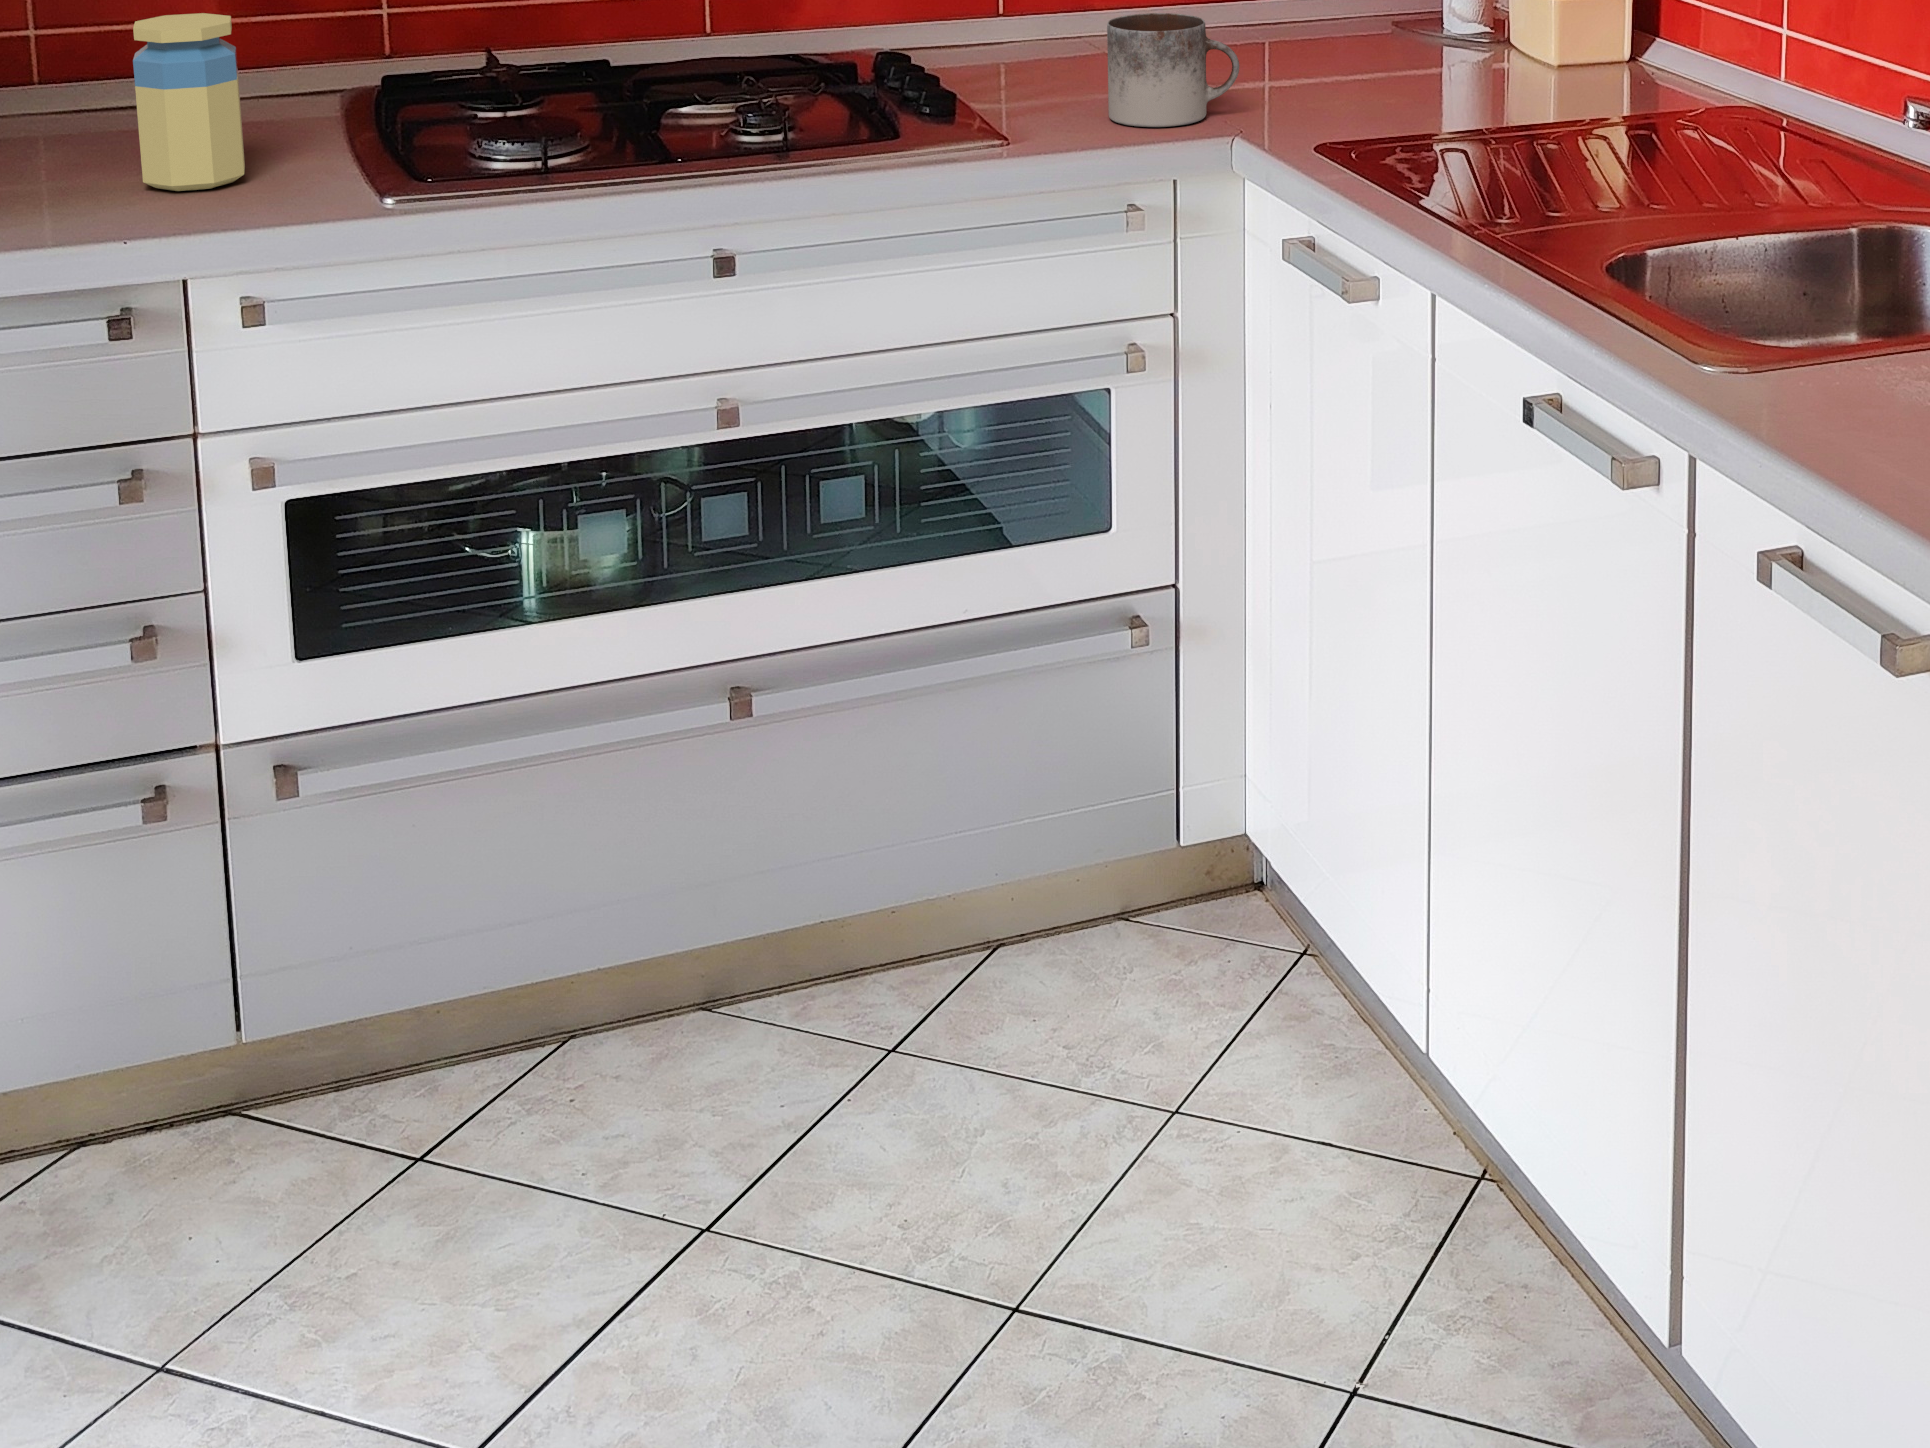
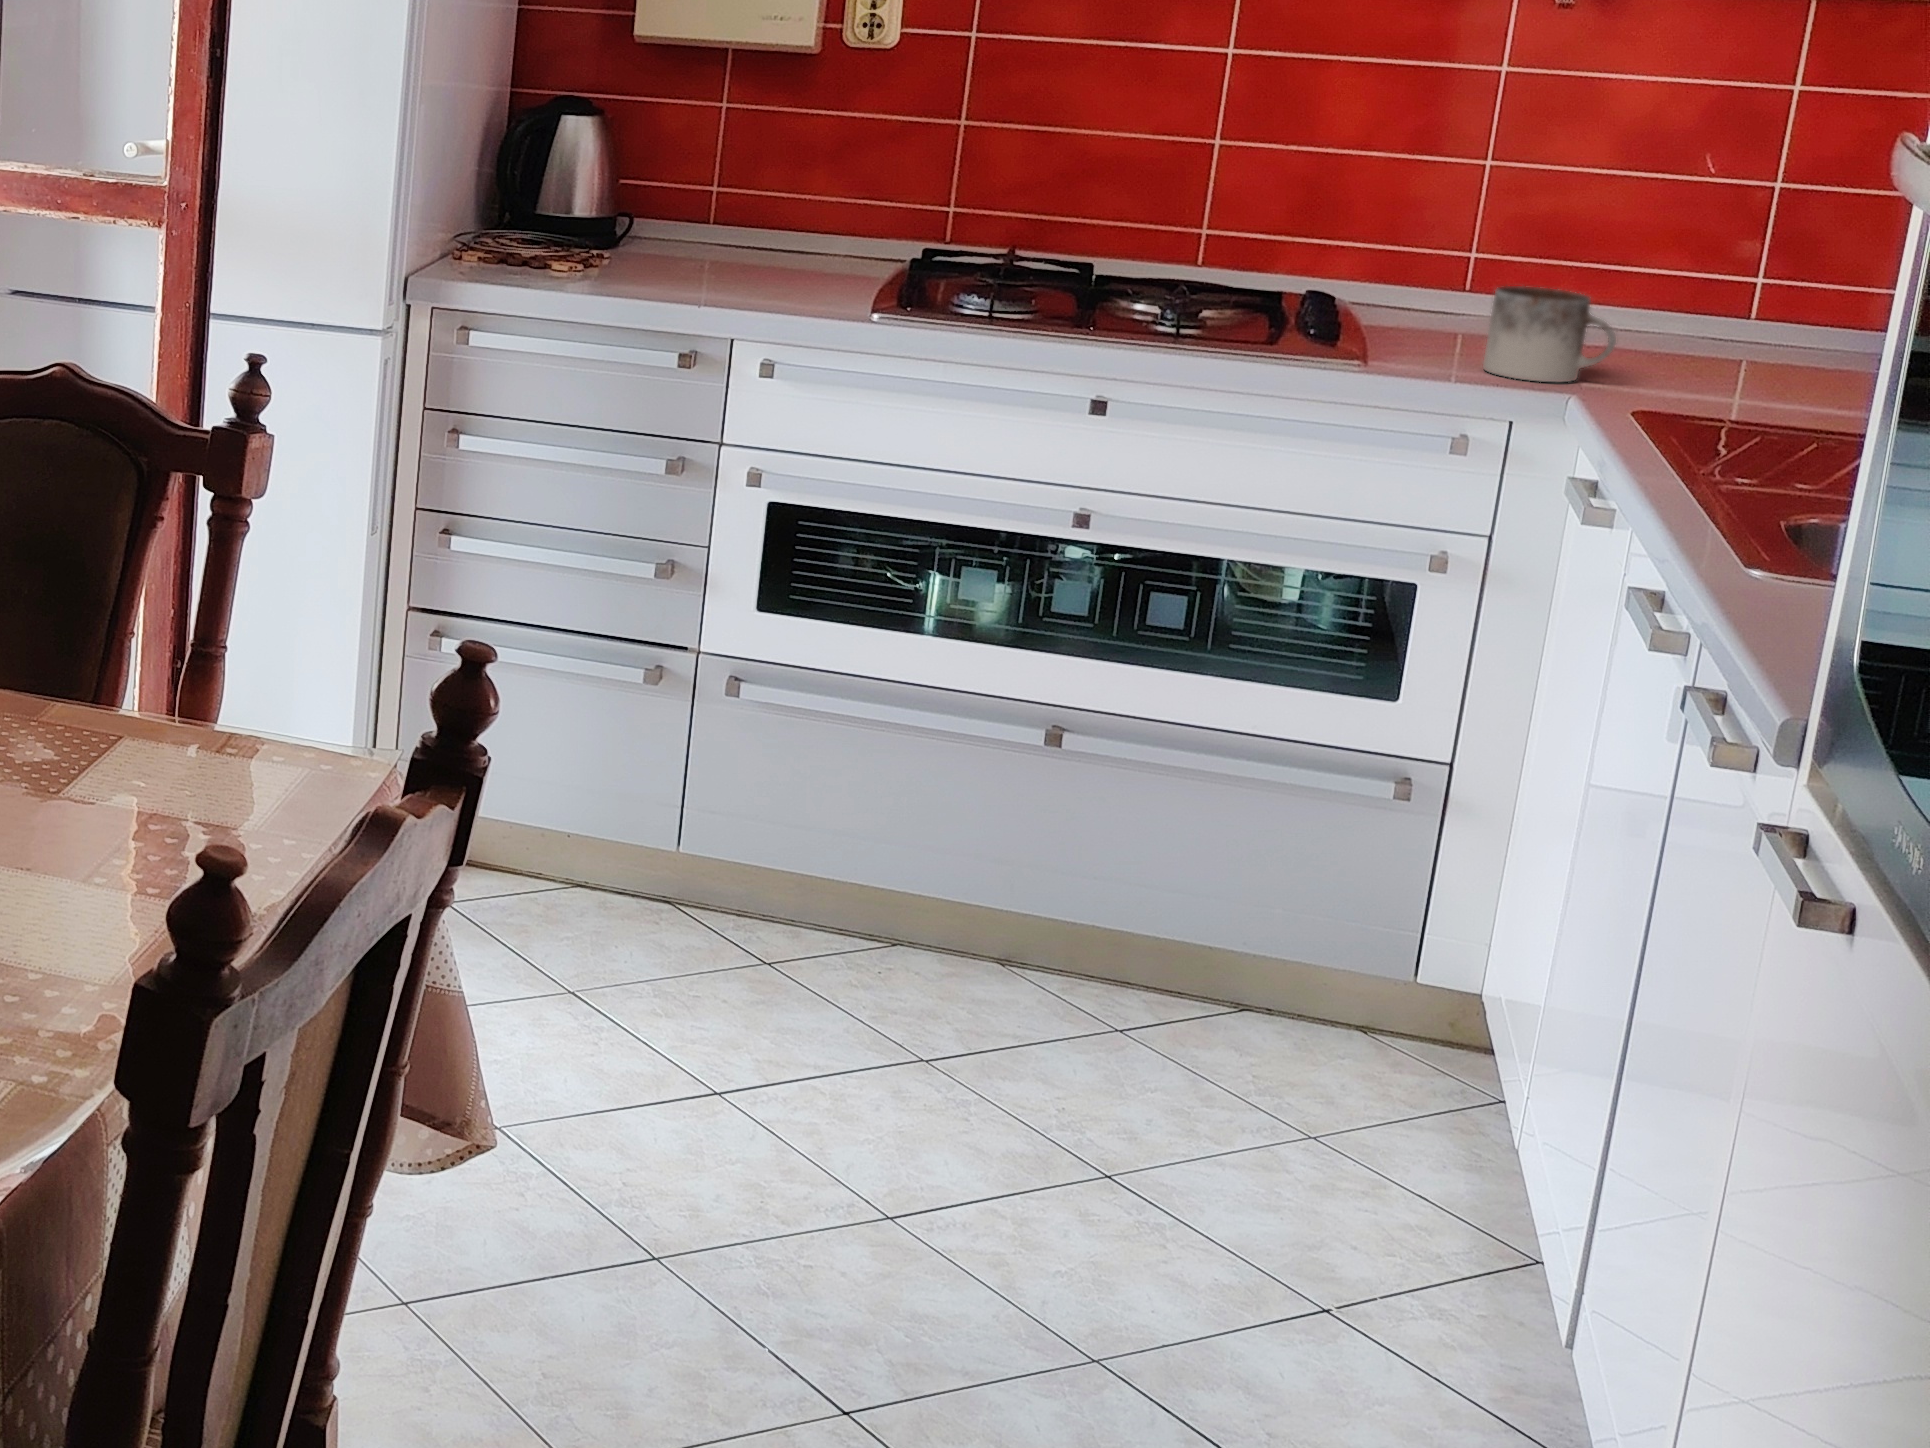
jar: present [133,13,245,191] -> none [733,174,810,291]

